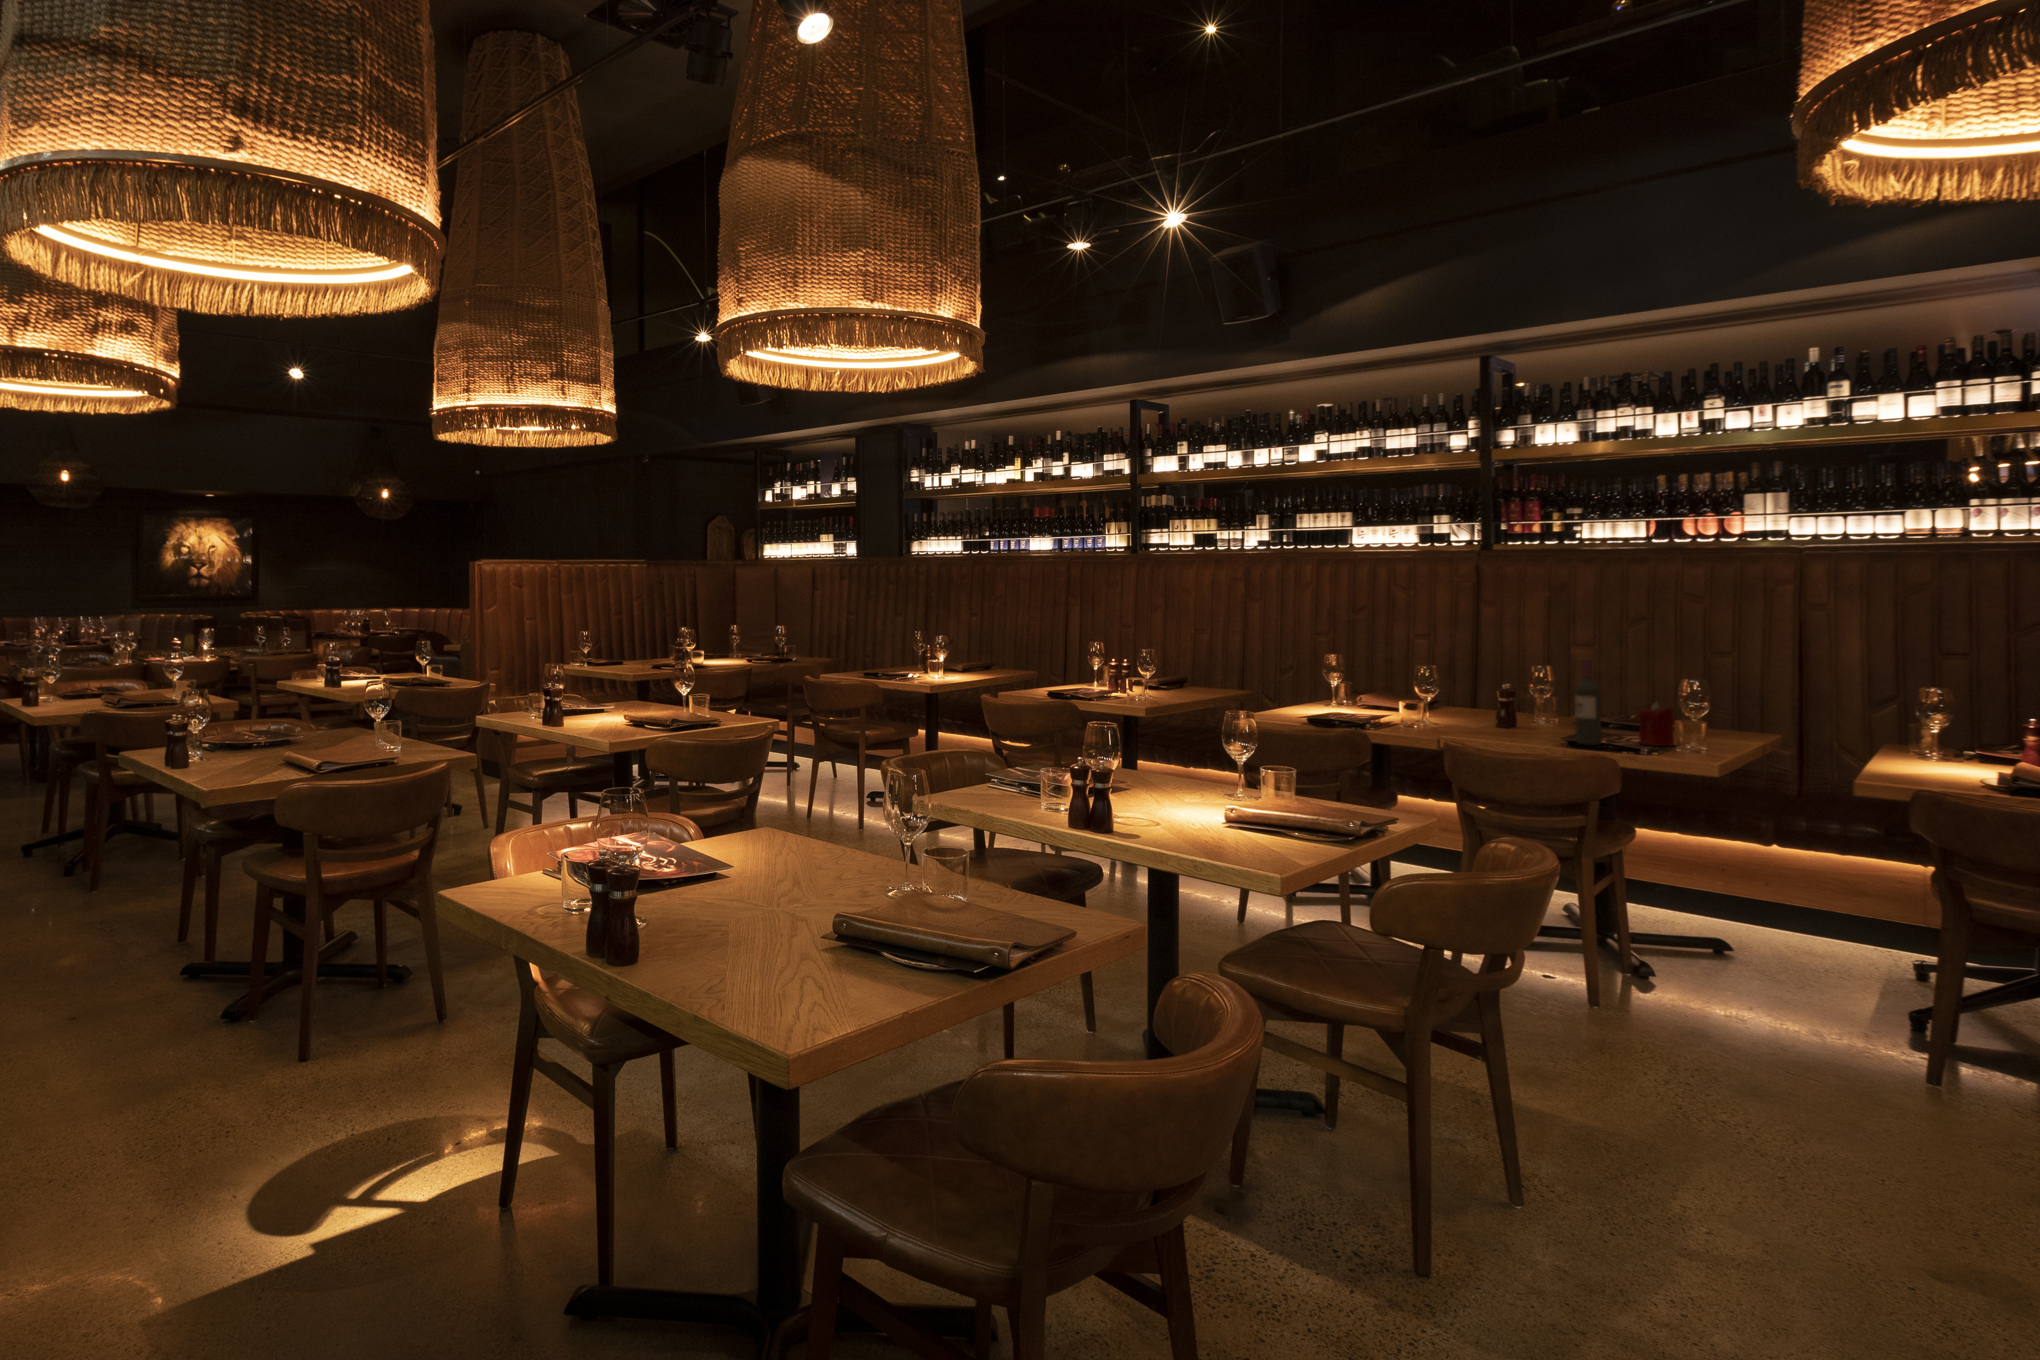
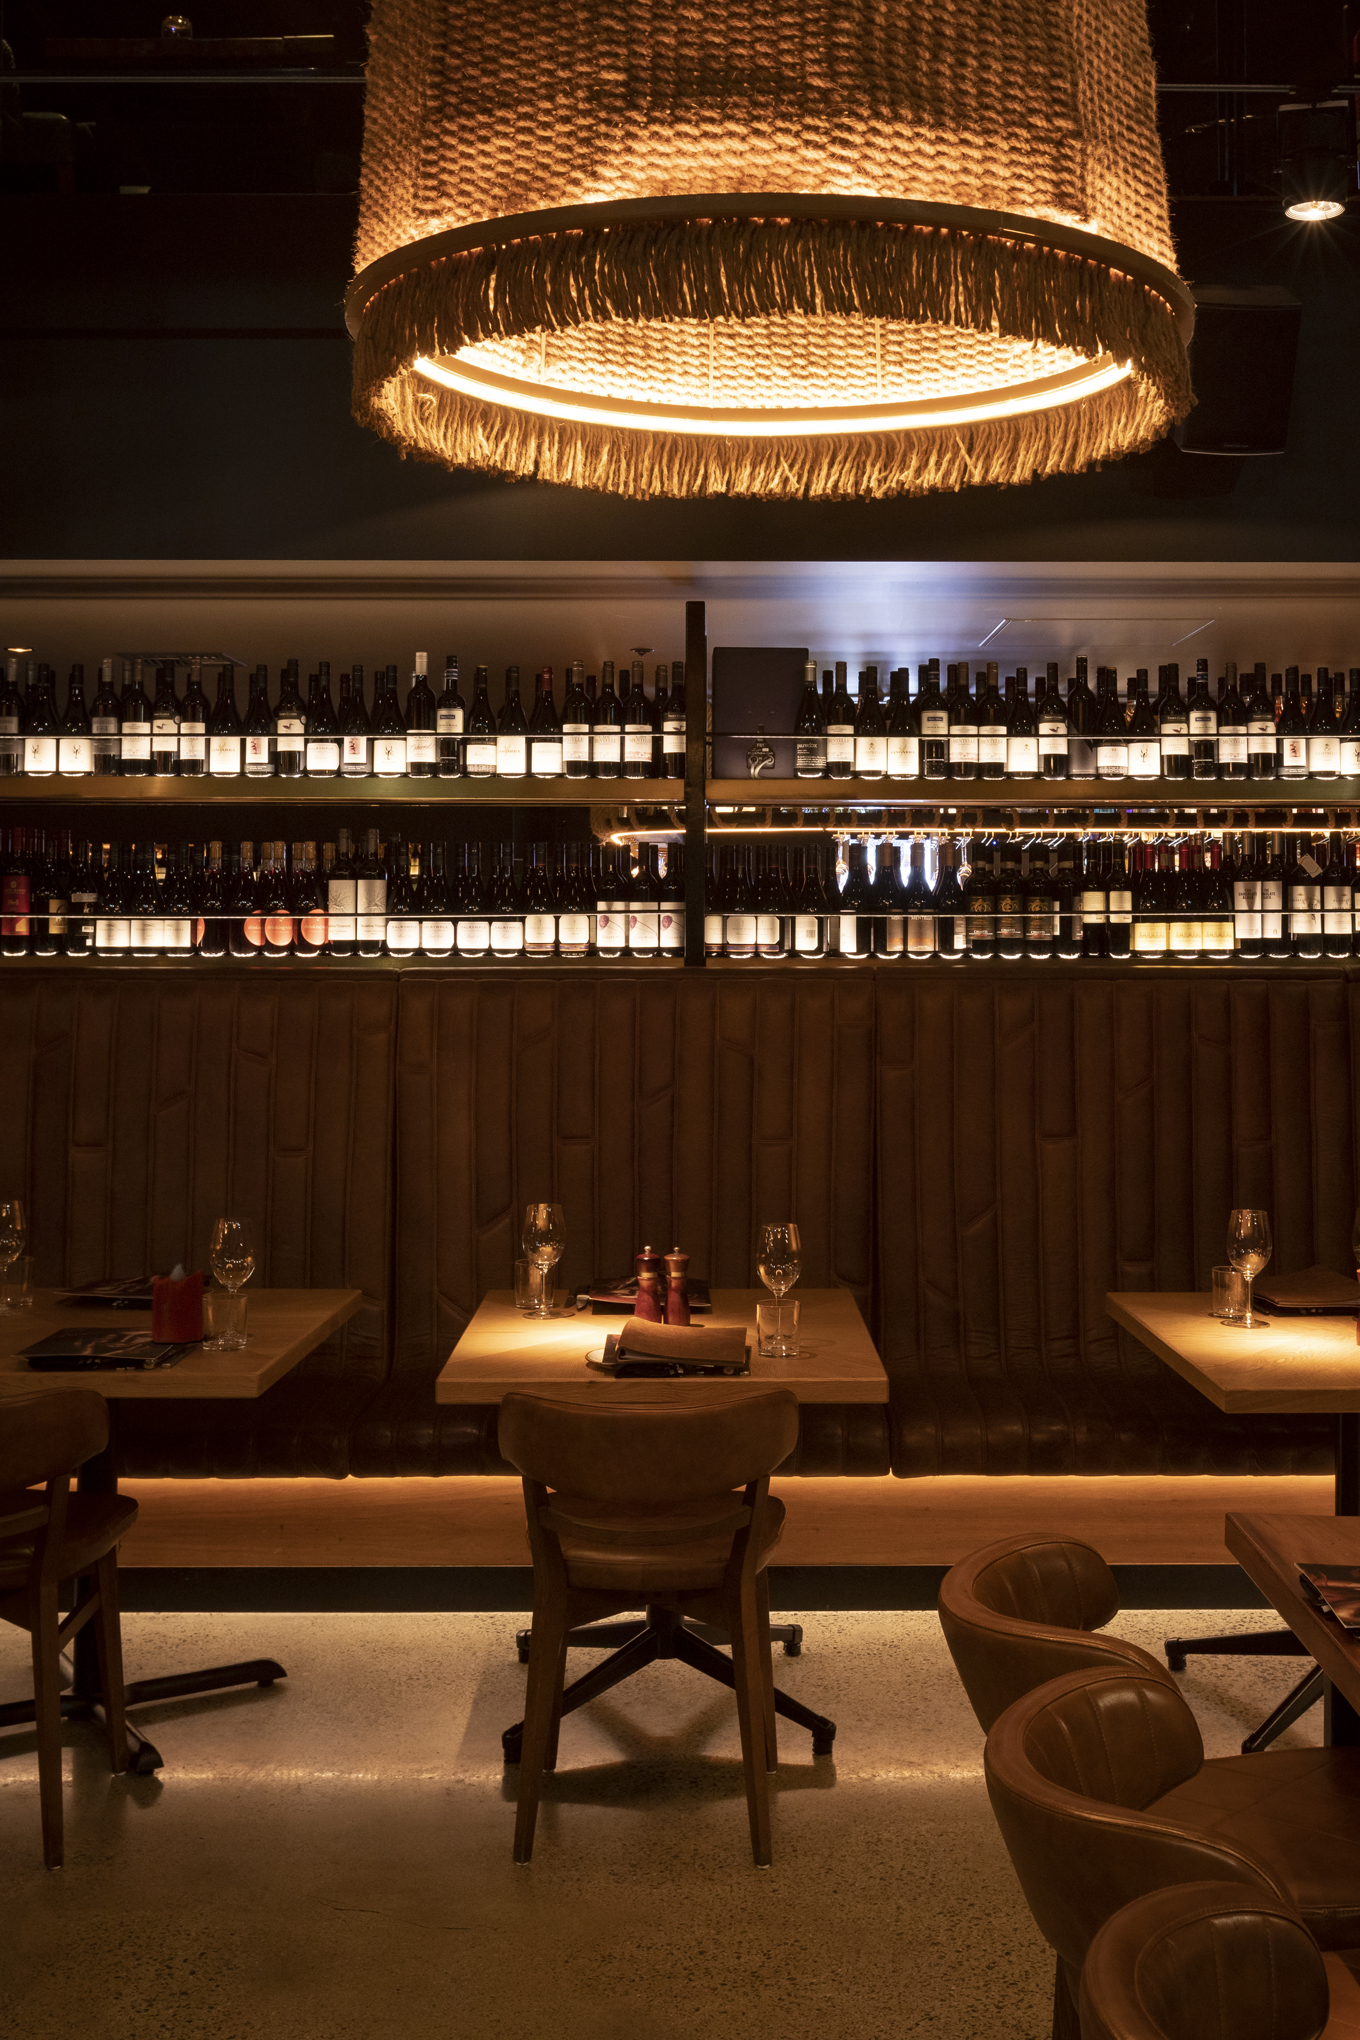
wine bottle: present [1575,659,1602,745] -> none [48,1195,91,1356]

